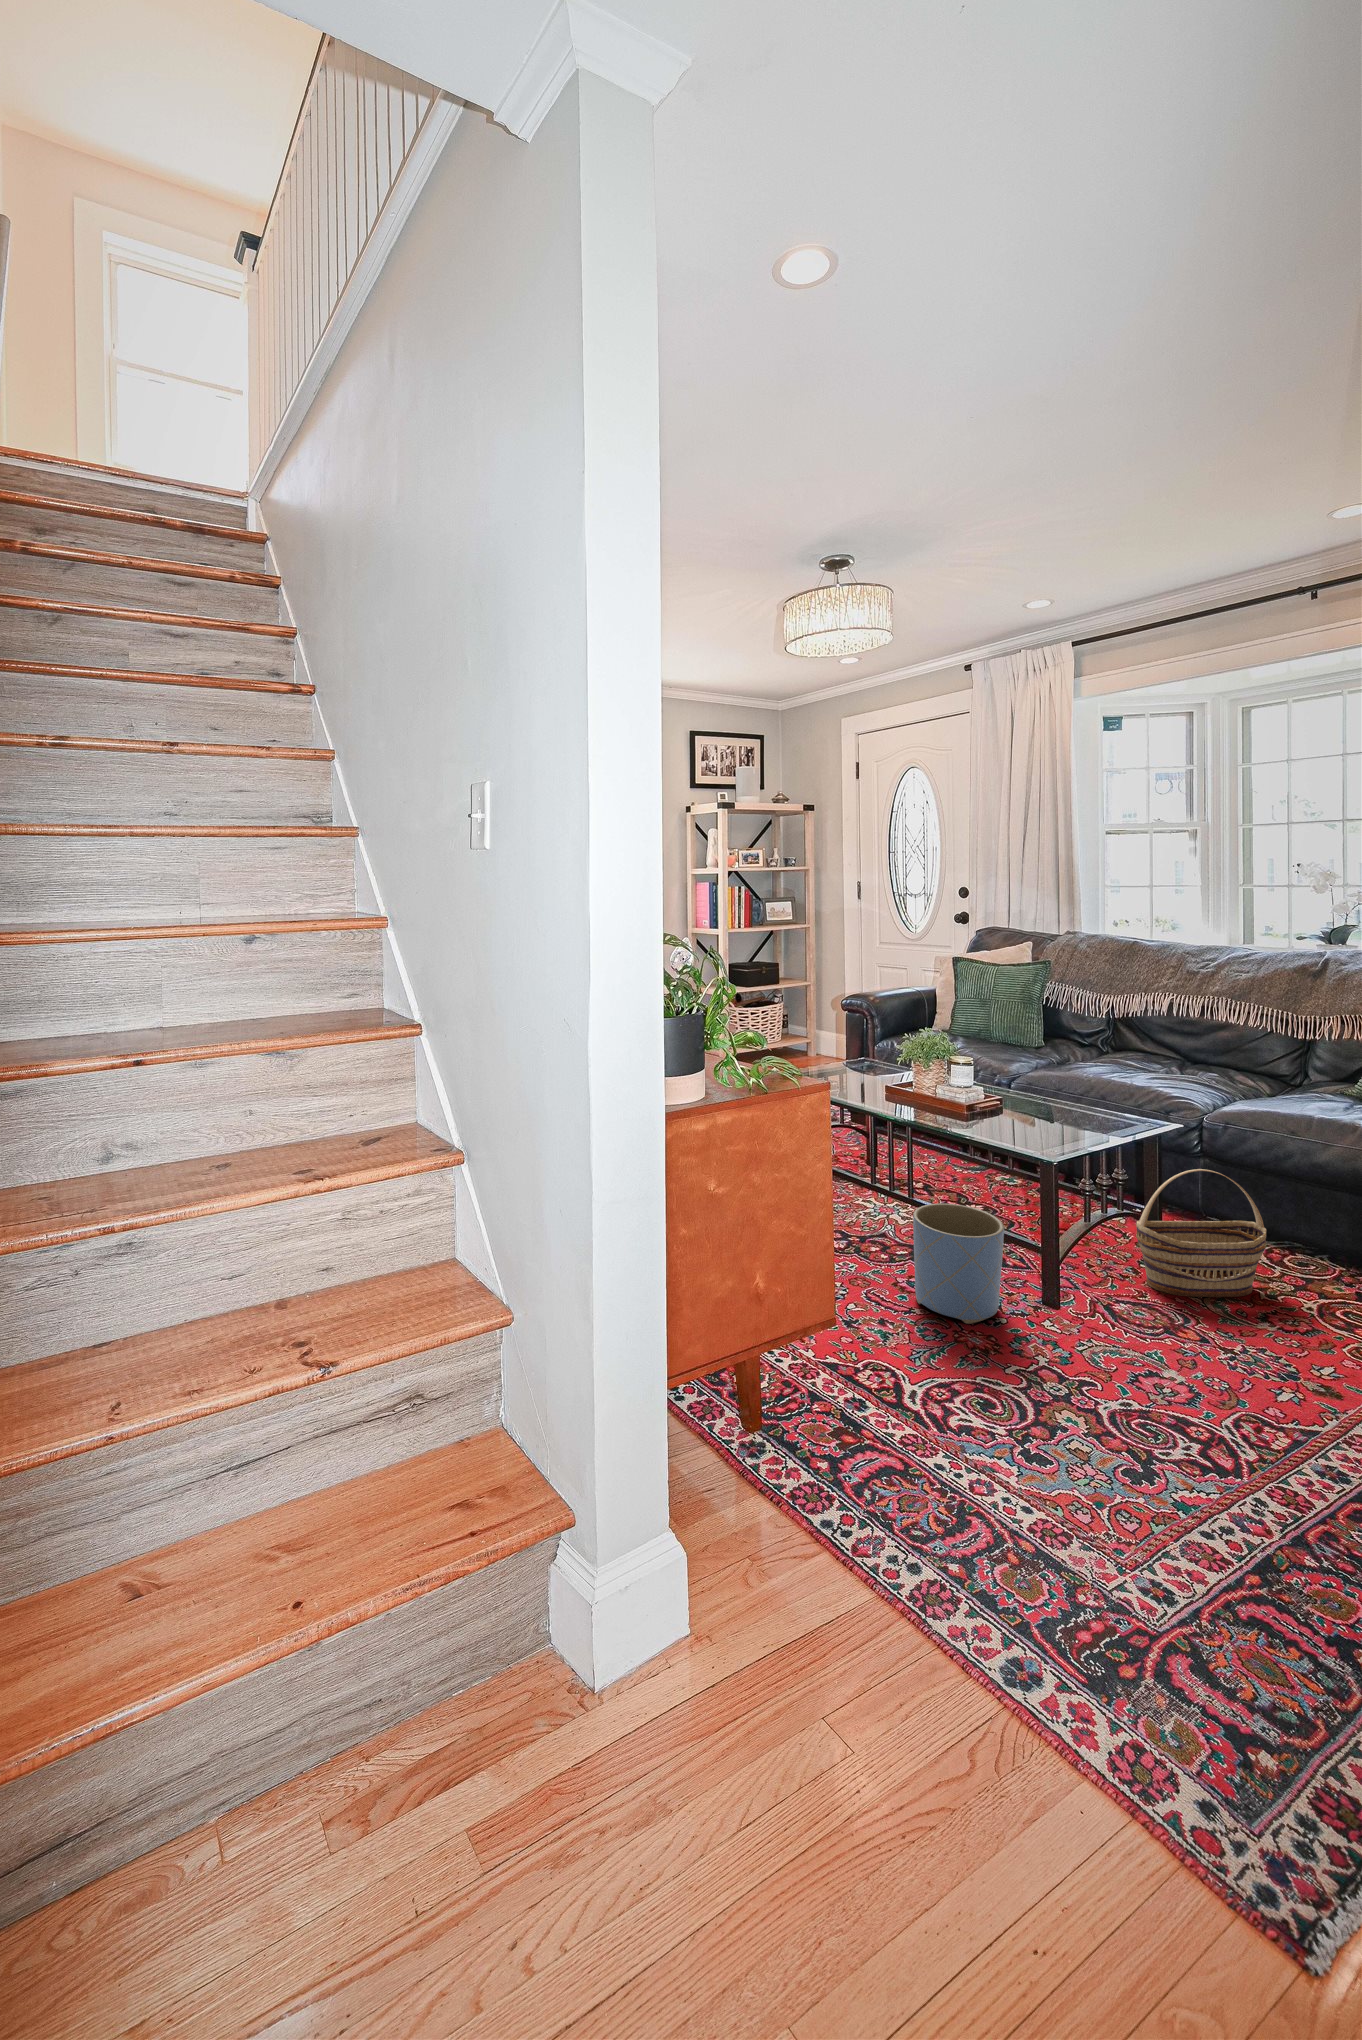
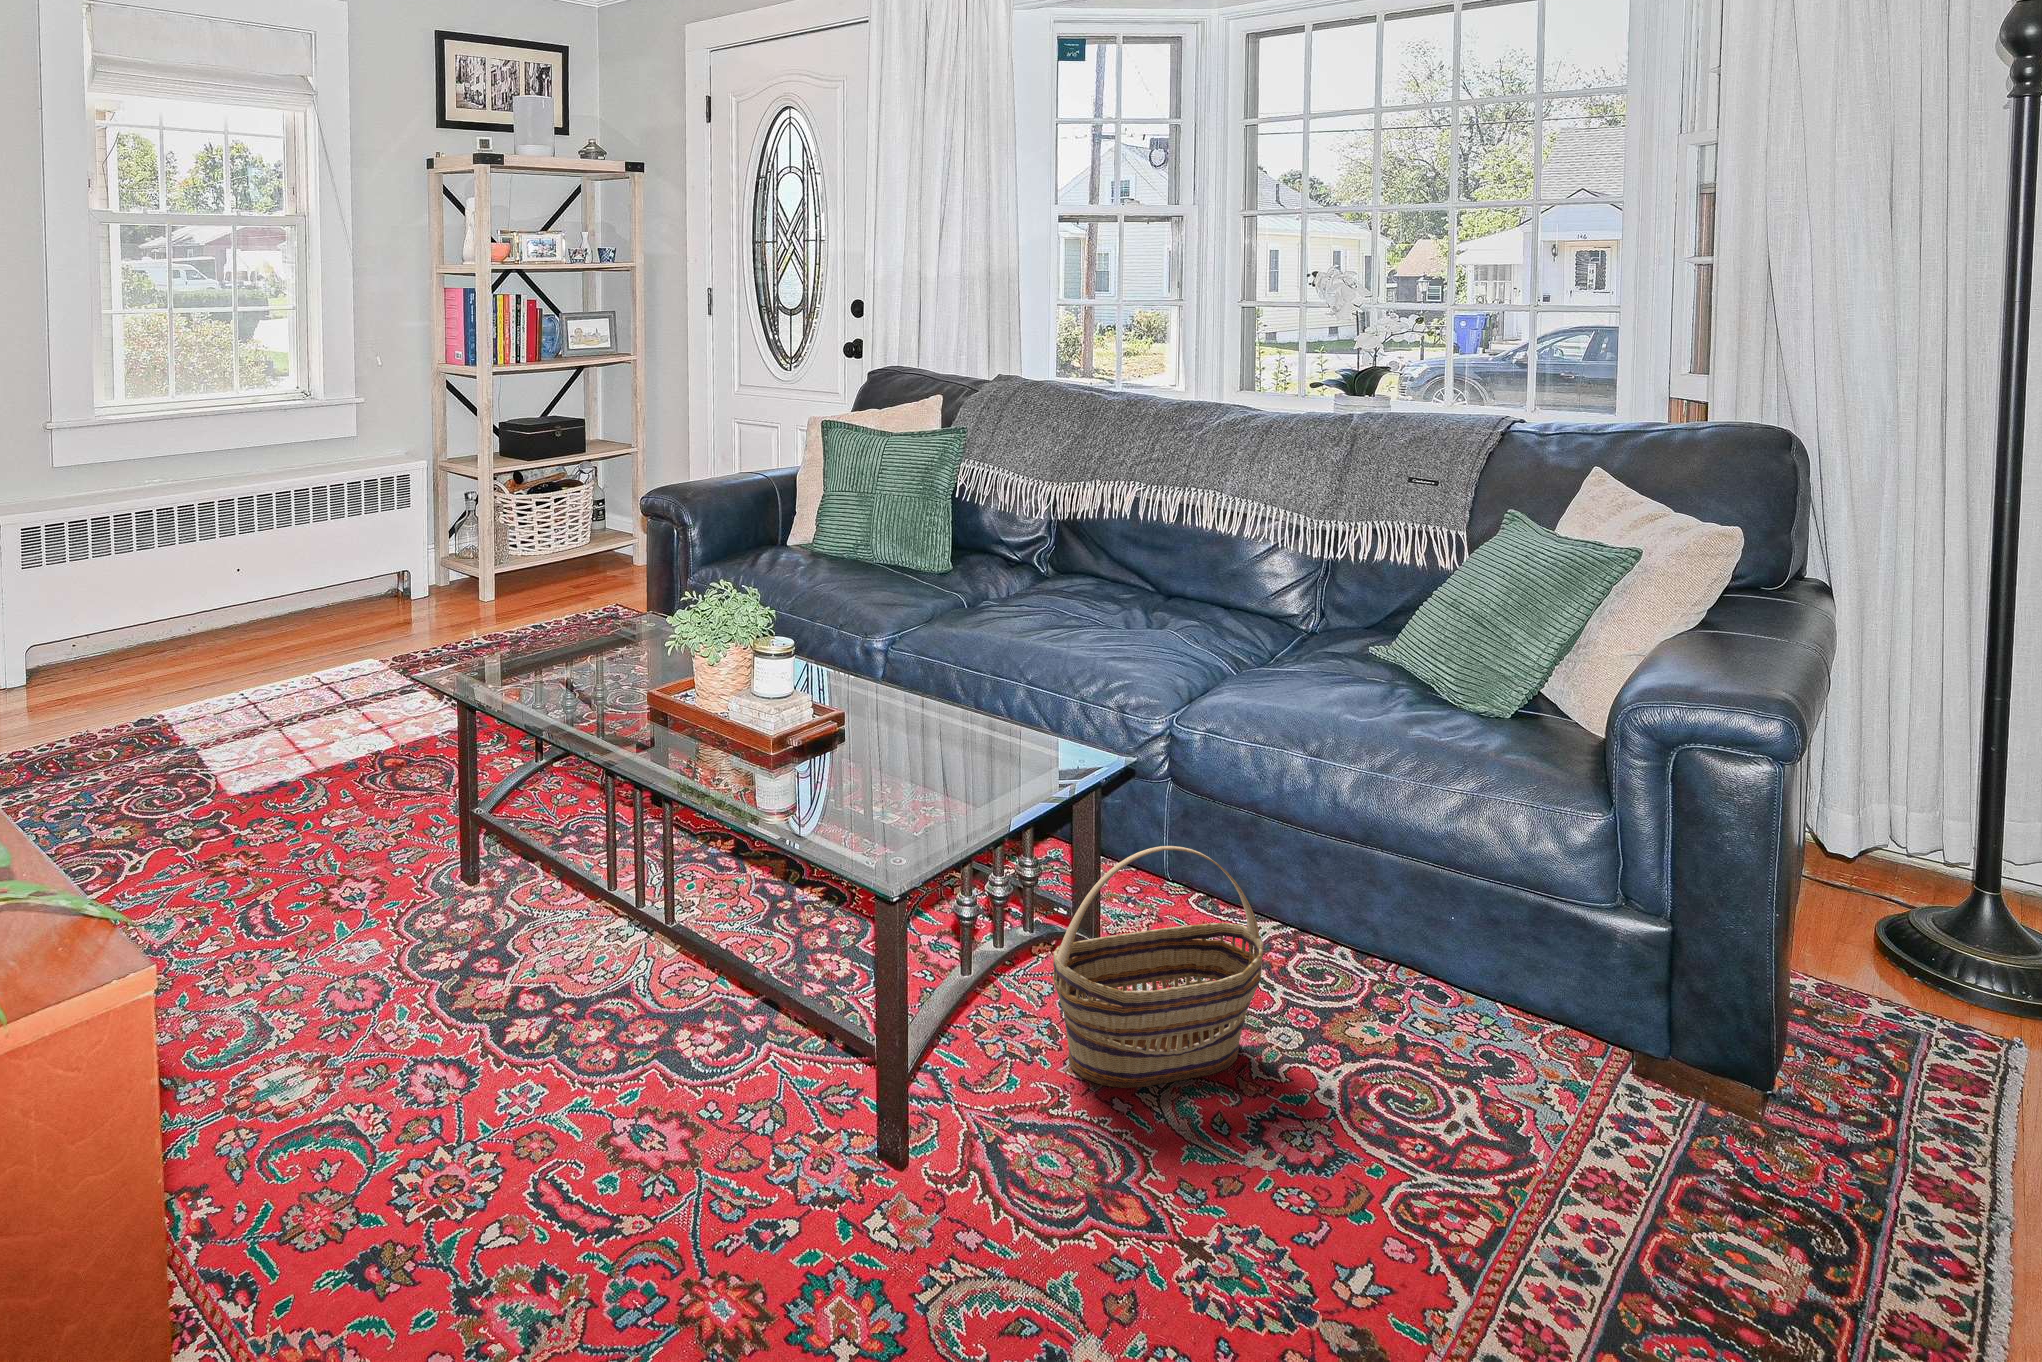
planter: present [913,1203,1004,1324] -> none [617,978,794,1263]

